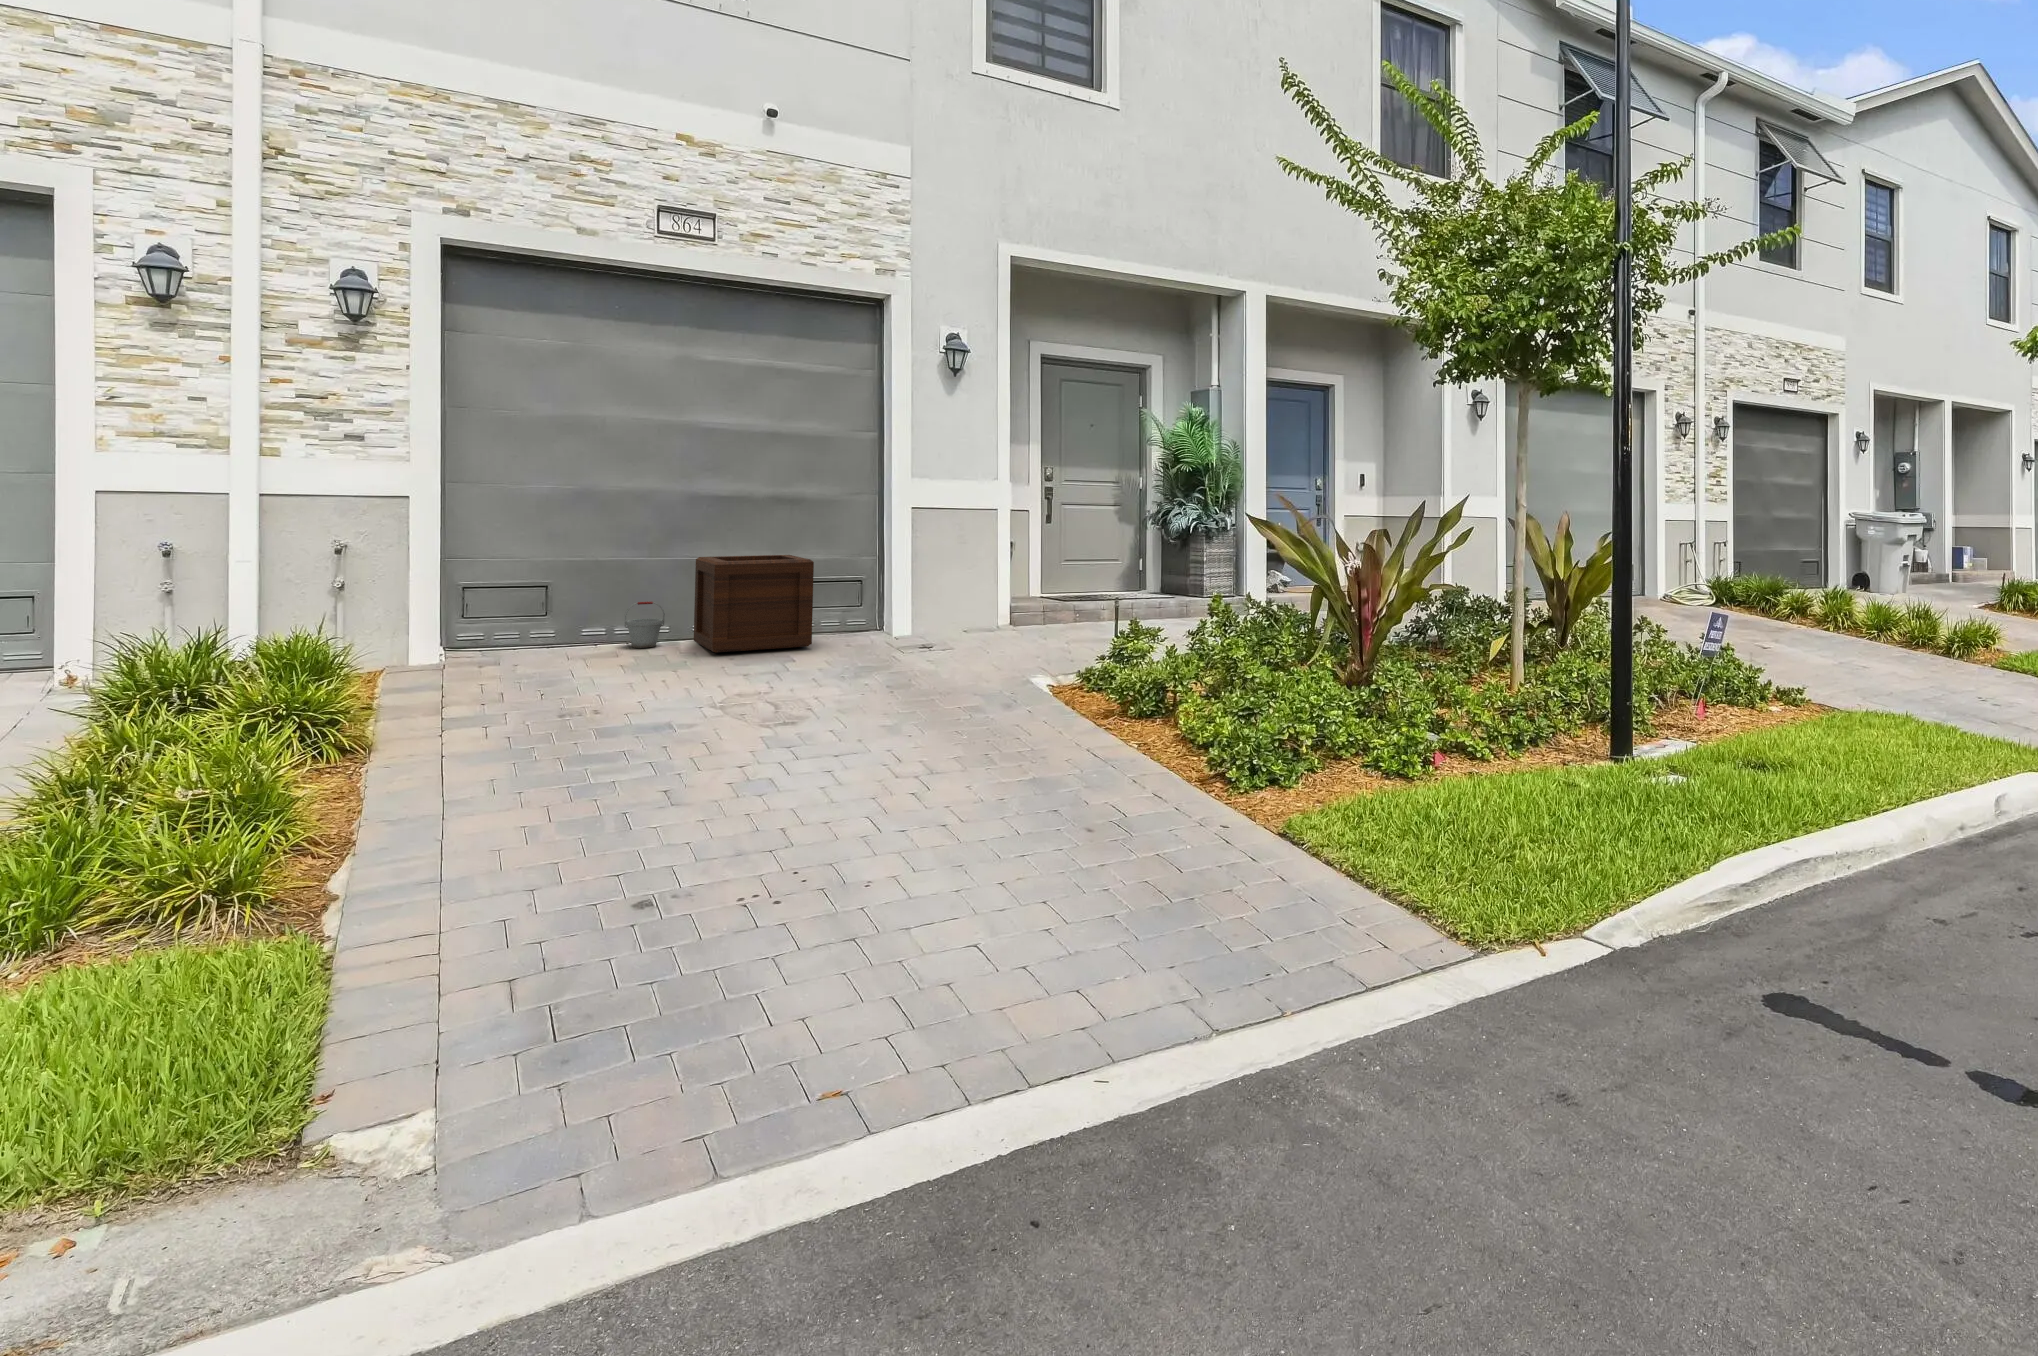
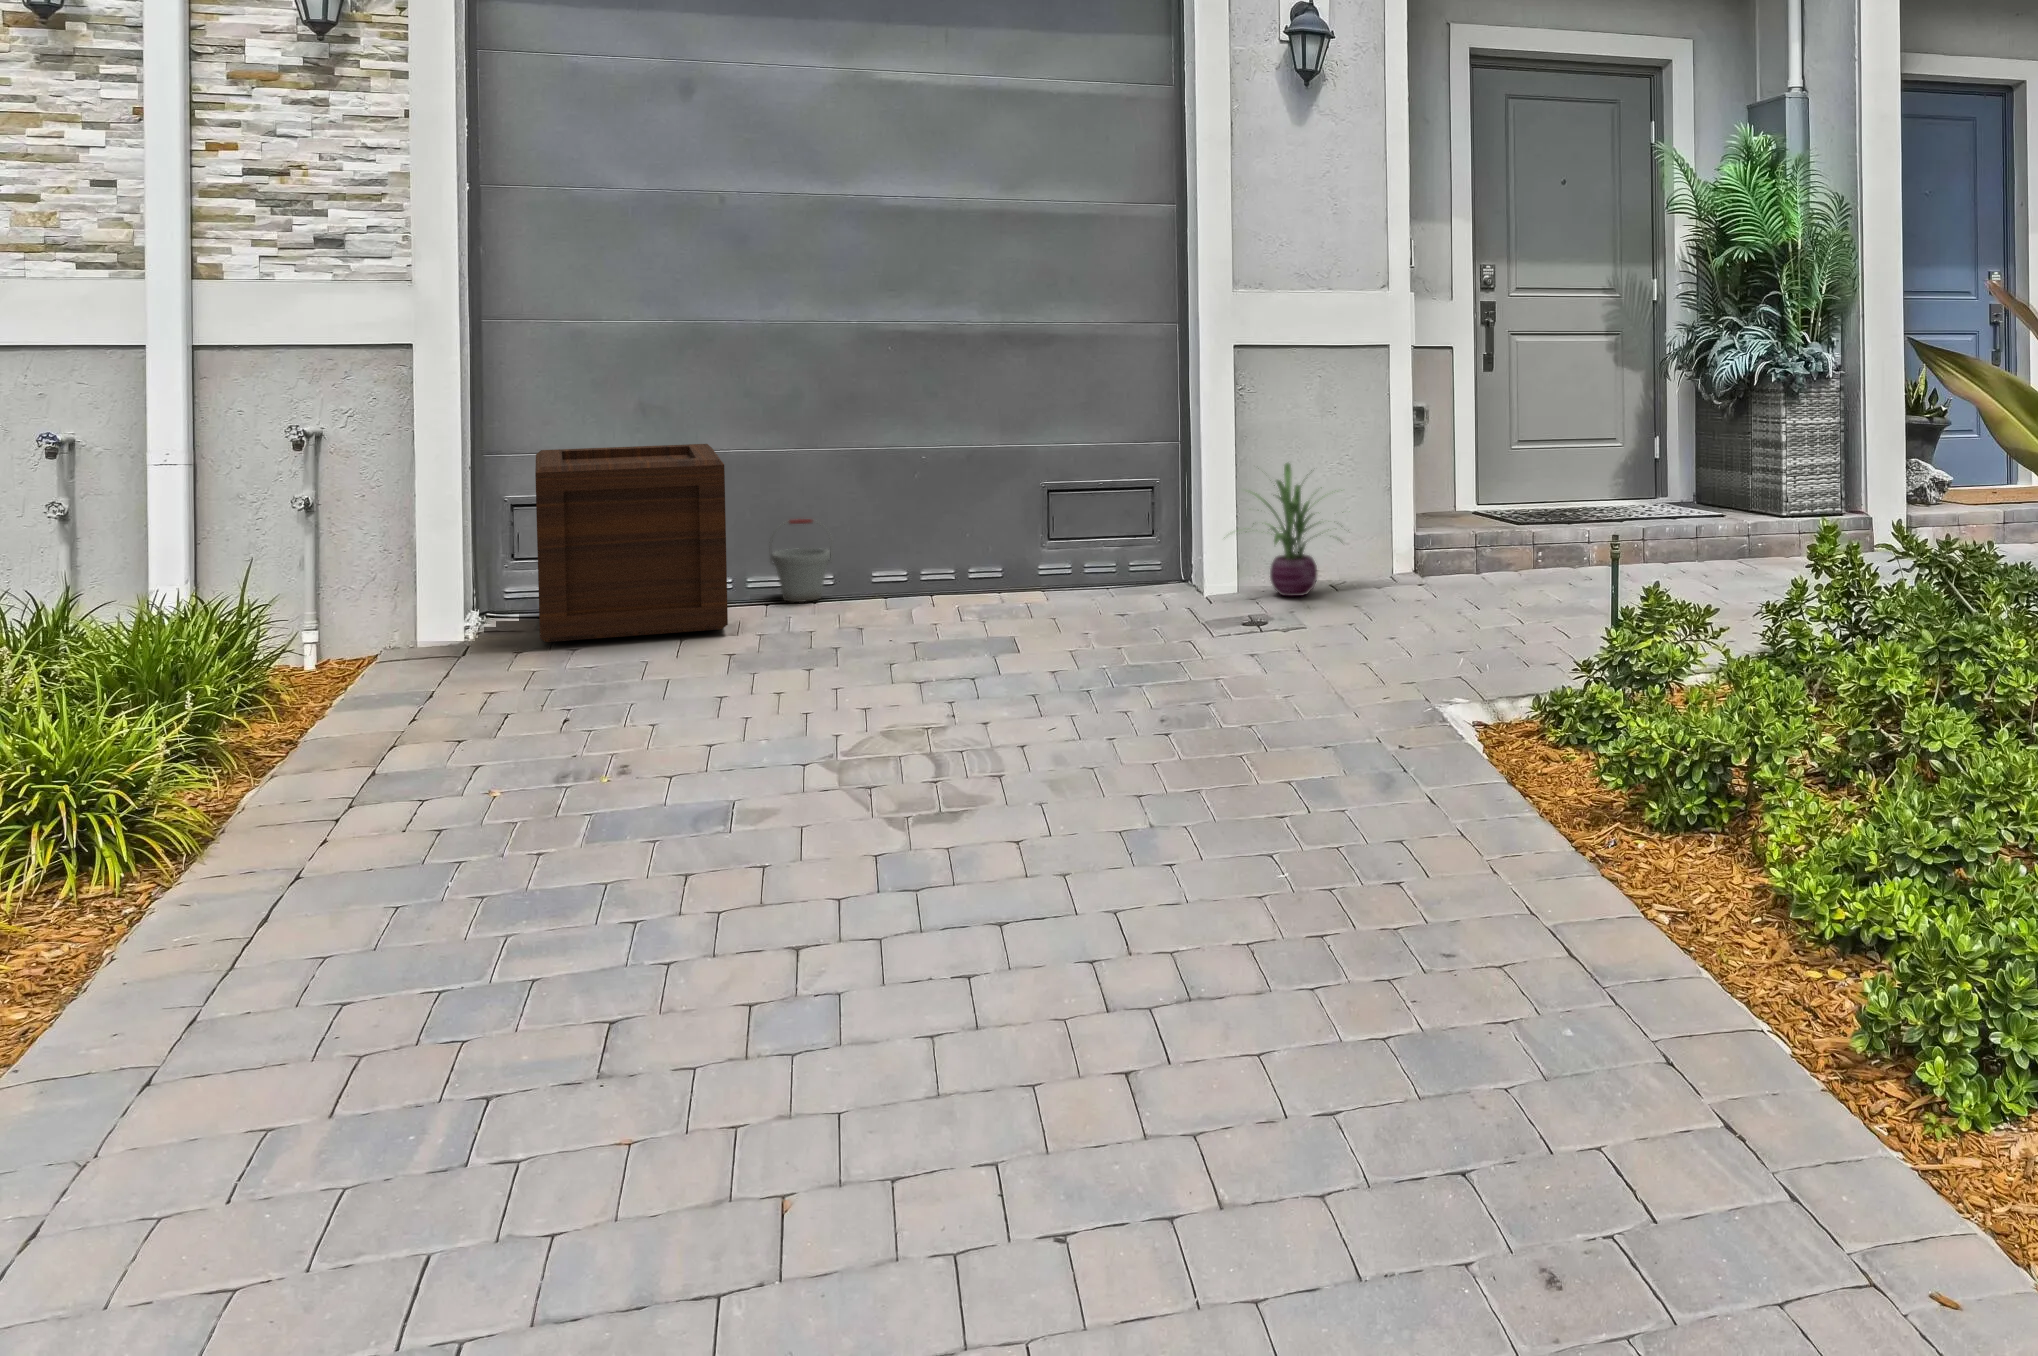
wooden crate: present [694,555,814,652] -> present [535,444,728,642]
decorative plant: none [900,570,975,640] -> present [1224,463,1342,596]

